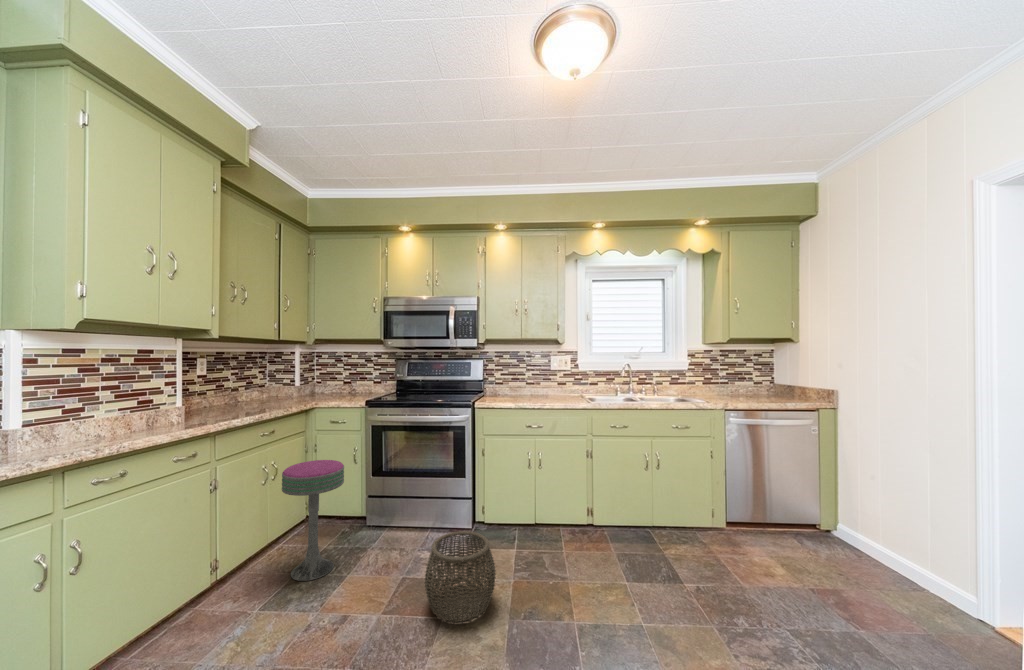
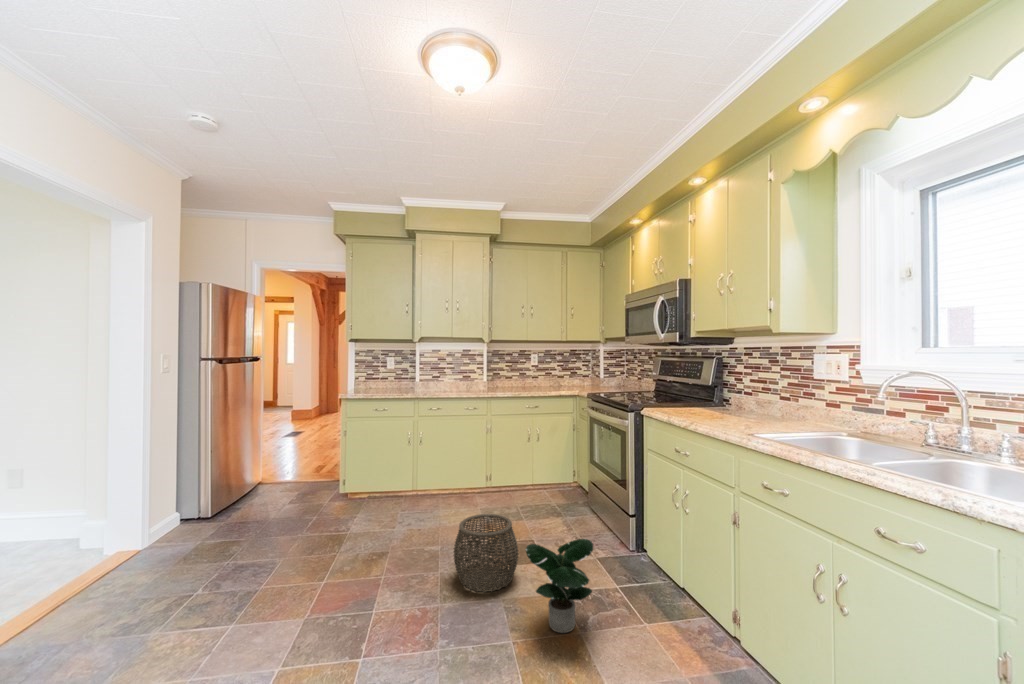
bar stool: present [282,460,344,581] -> none [493,433,536,521]
potted plant: none [520,501,581,578] -> present [526,539,593,633]

